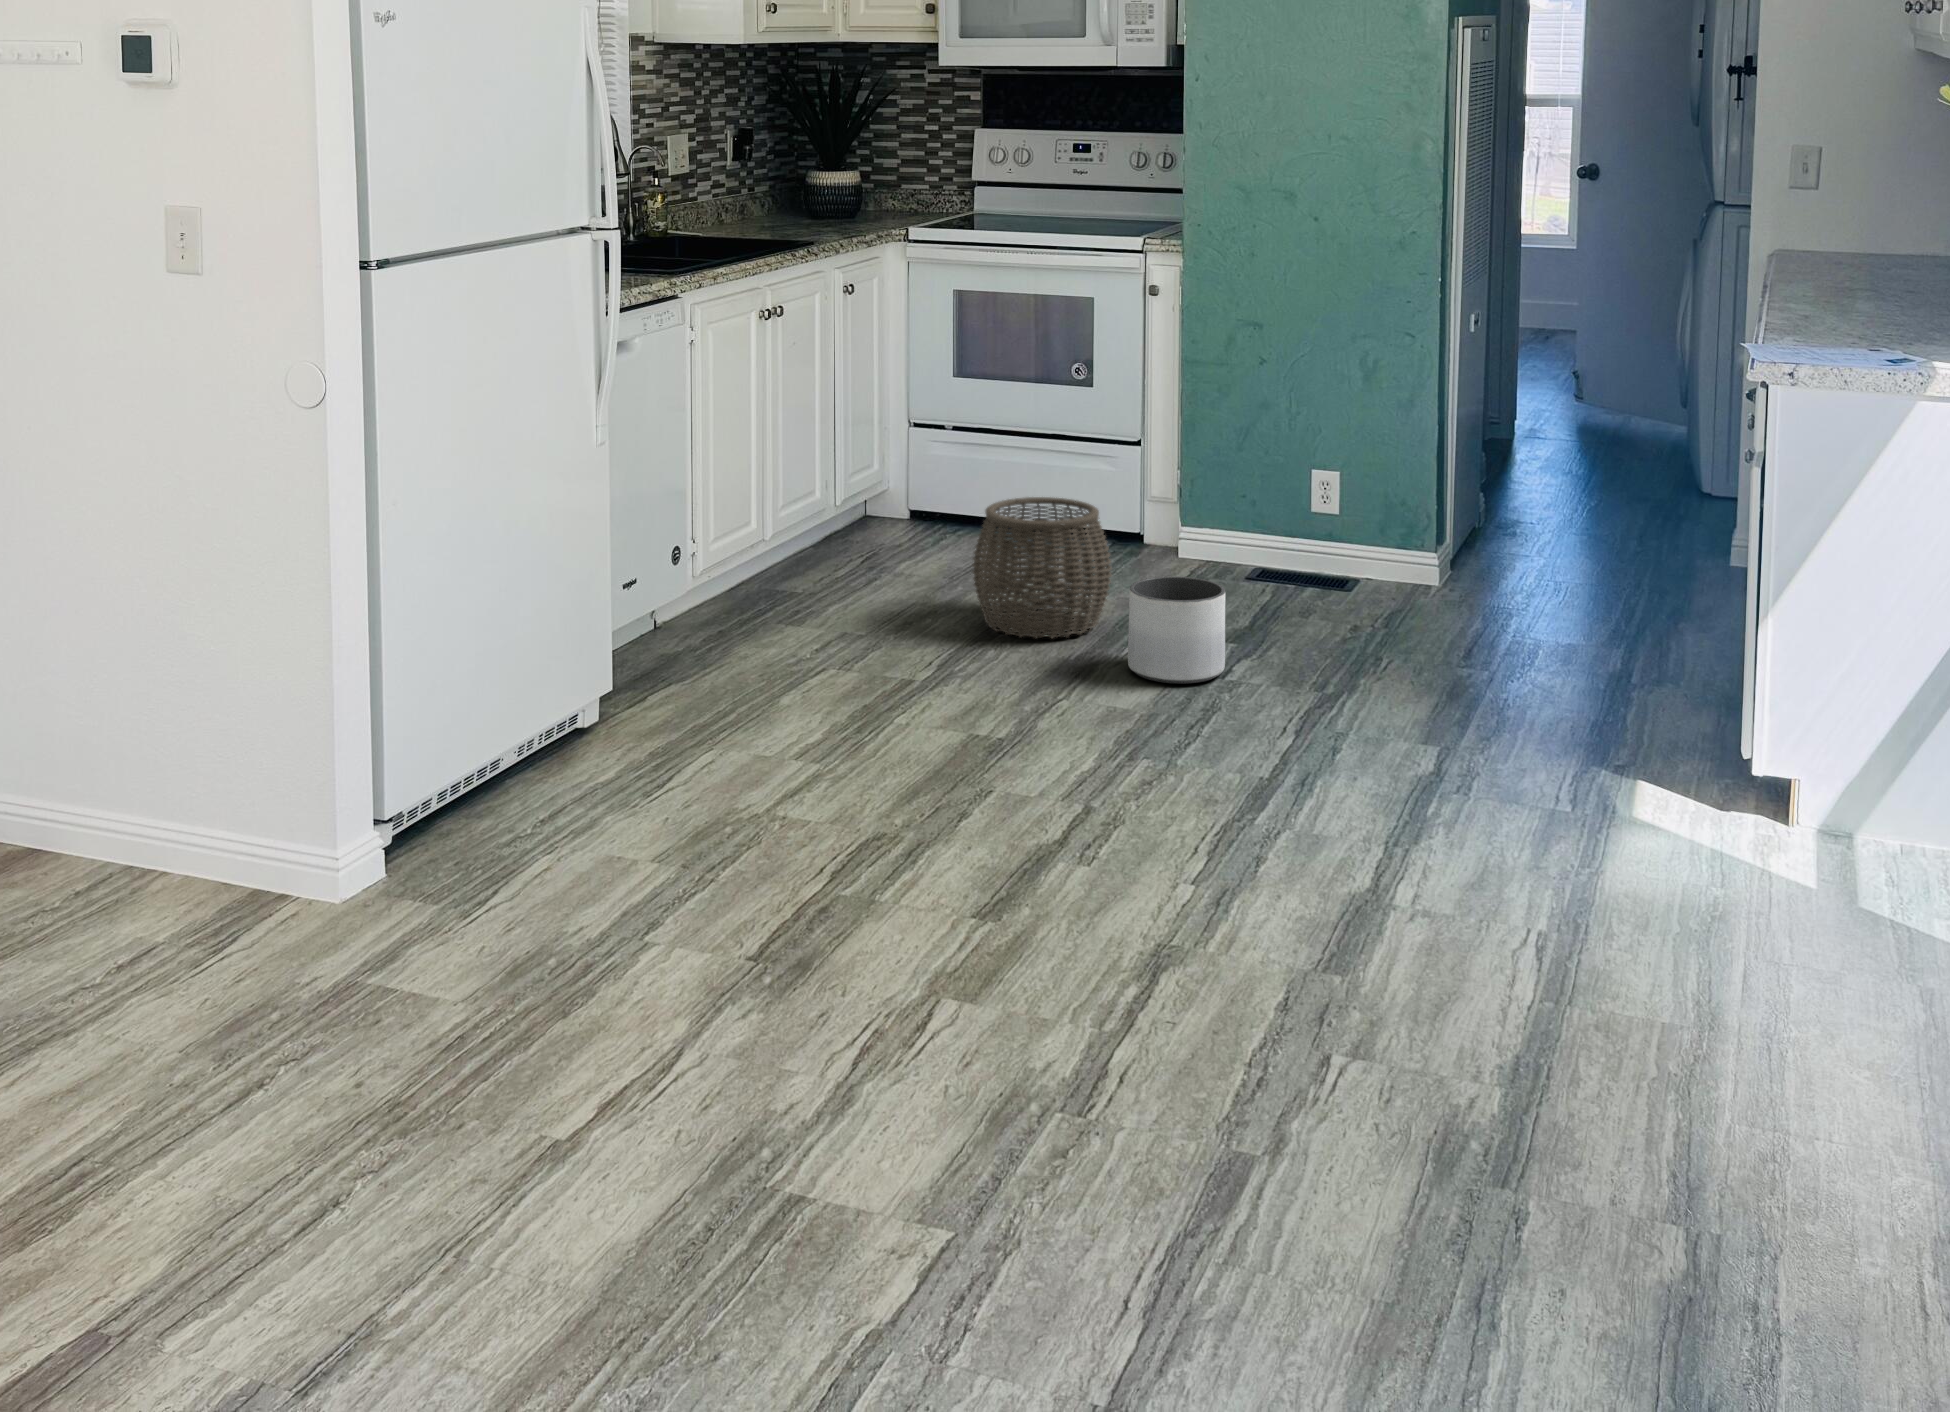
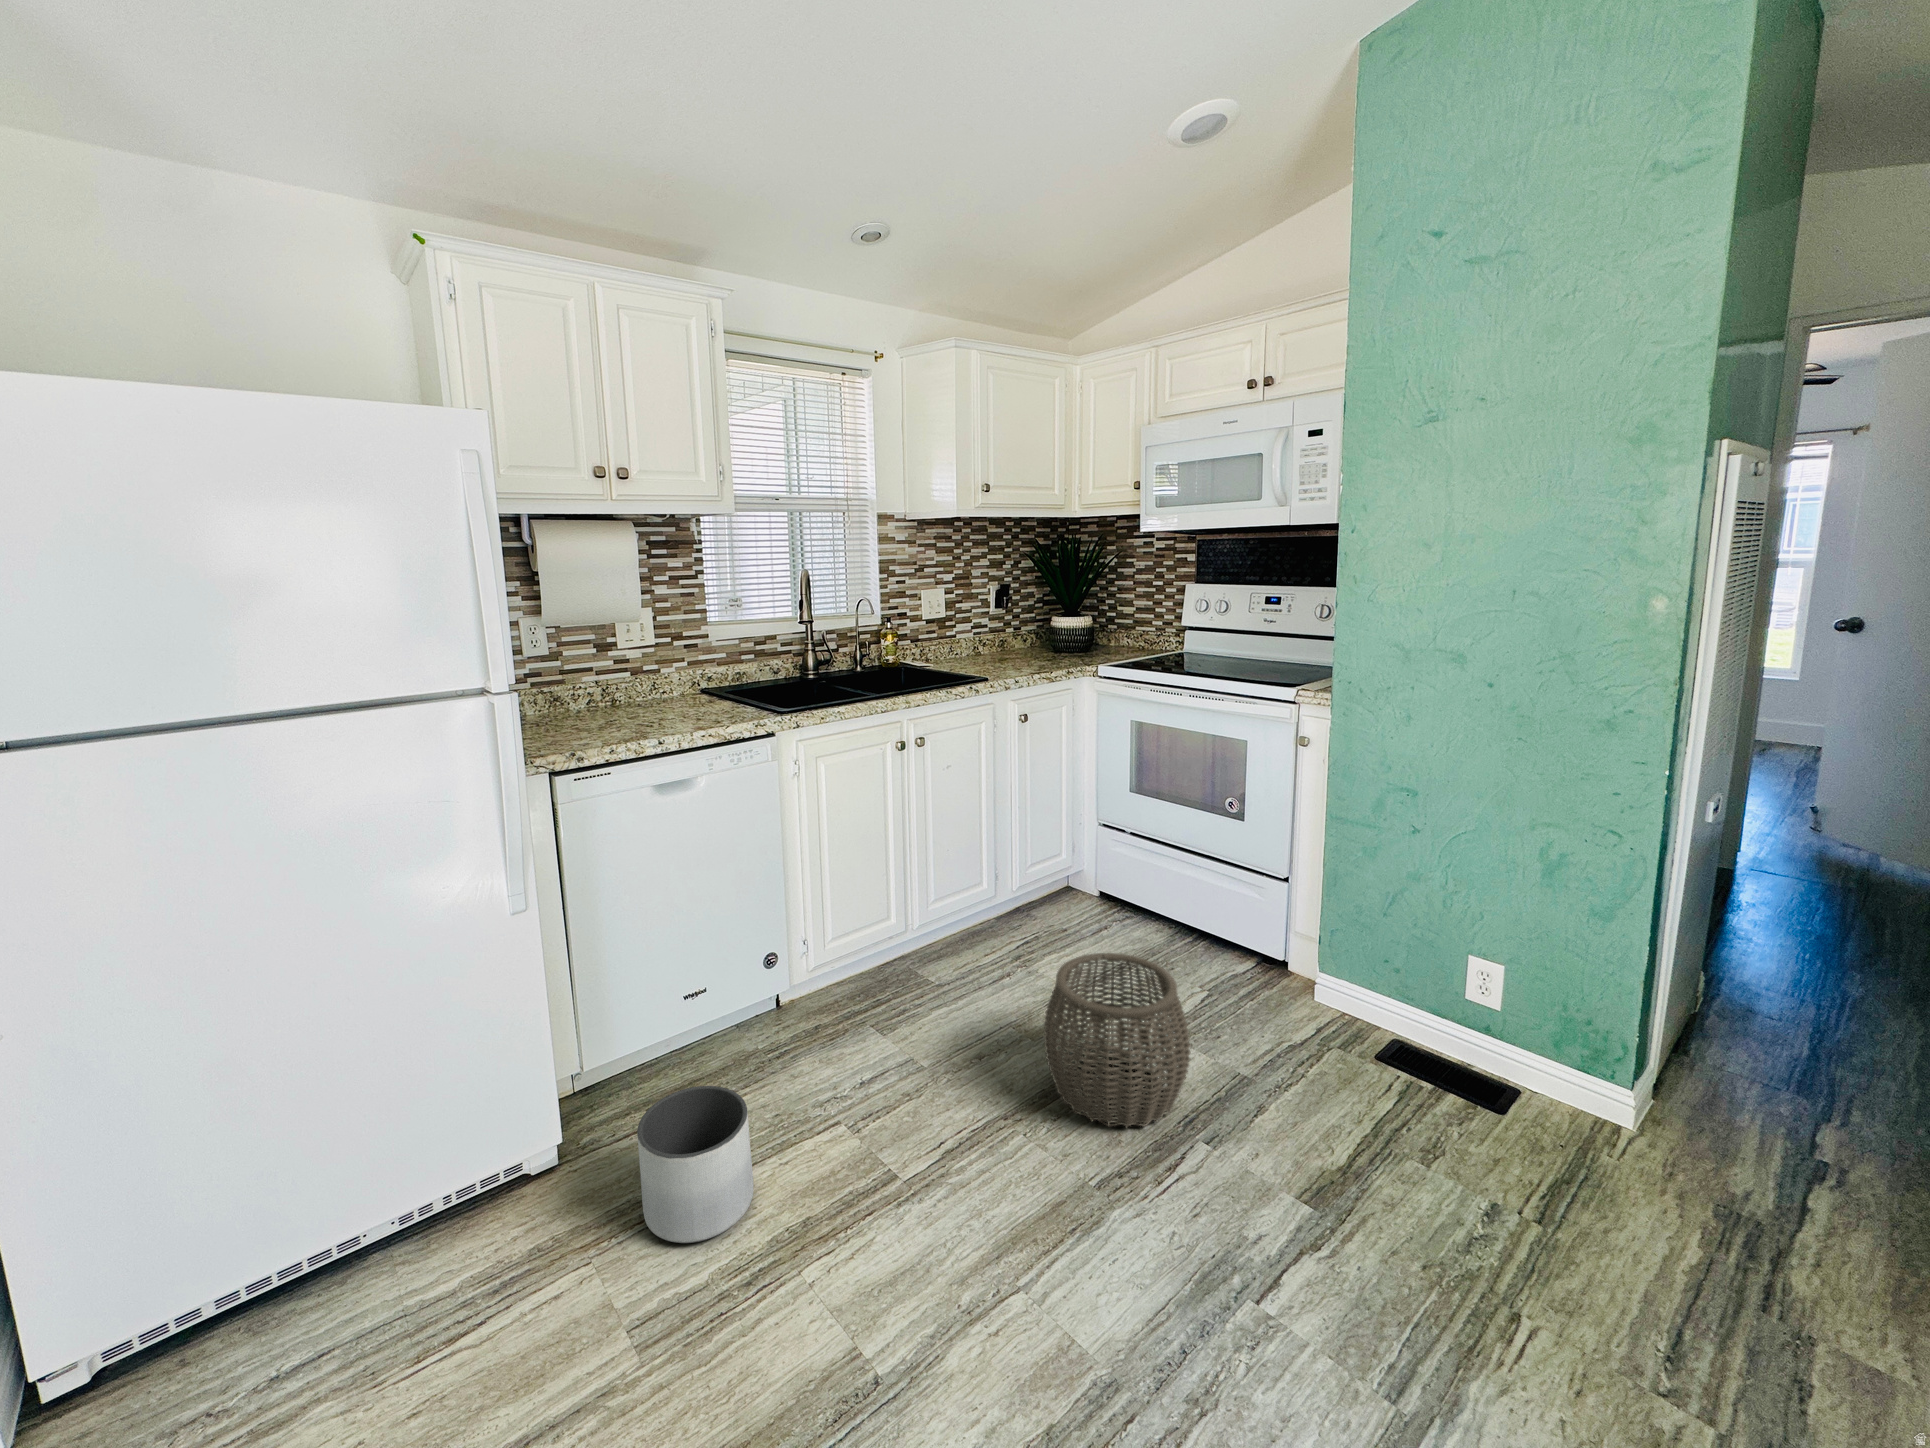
planter: present [1128,577,1225,684] -> present [637,1086,754,1243]

